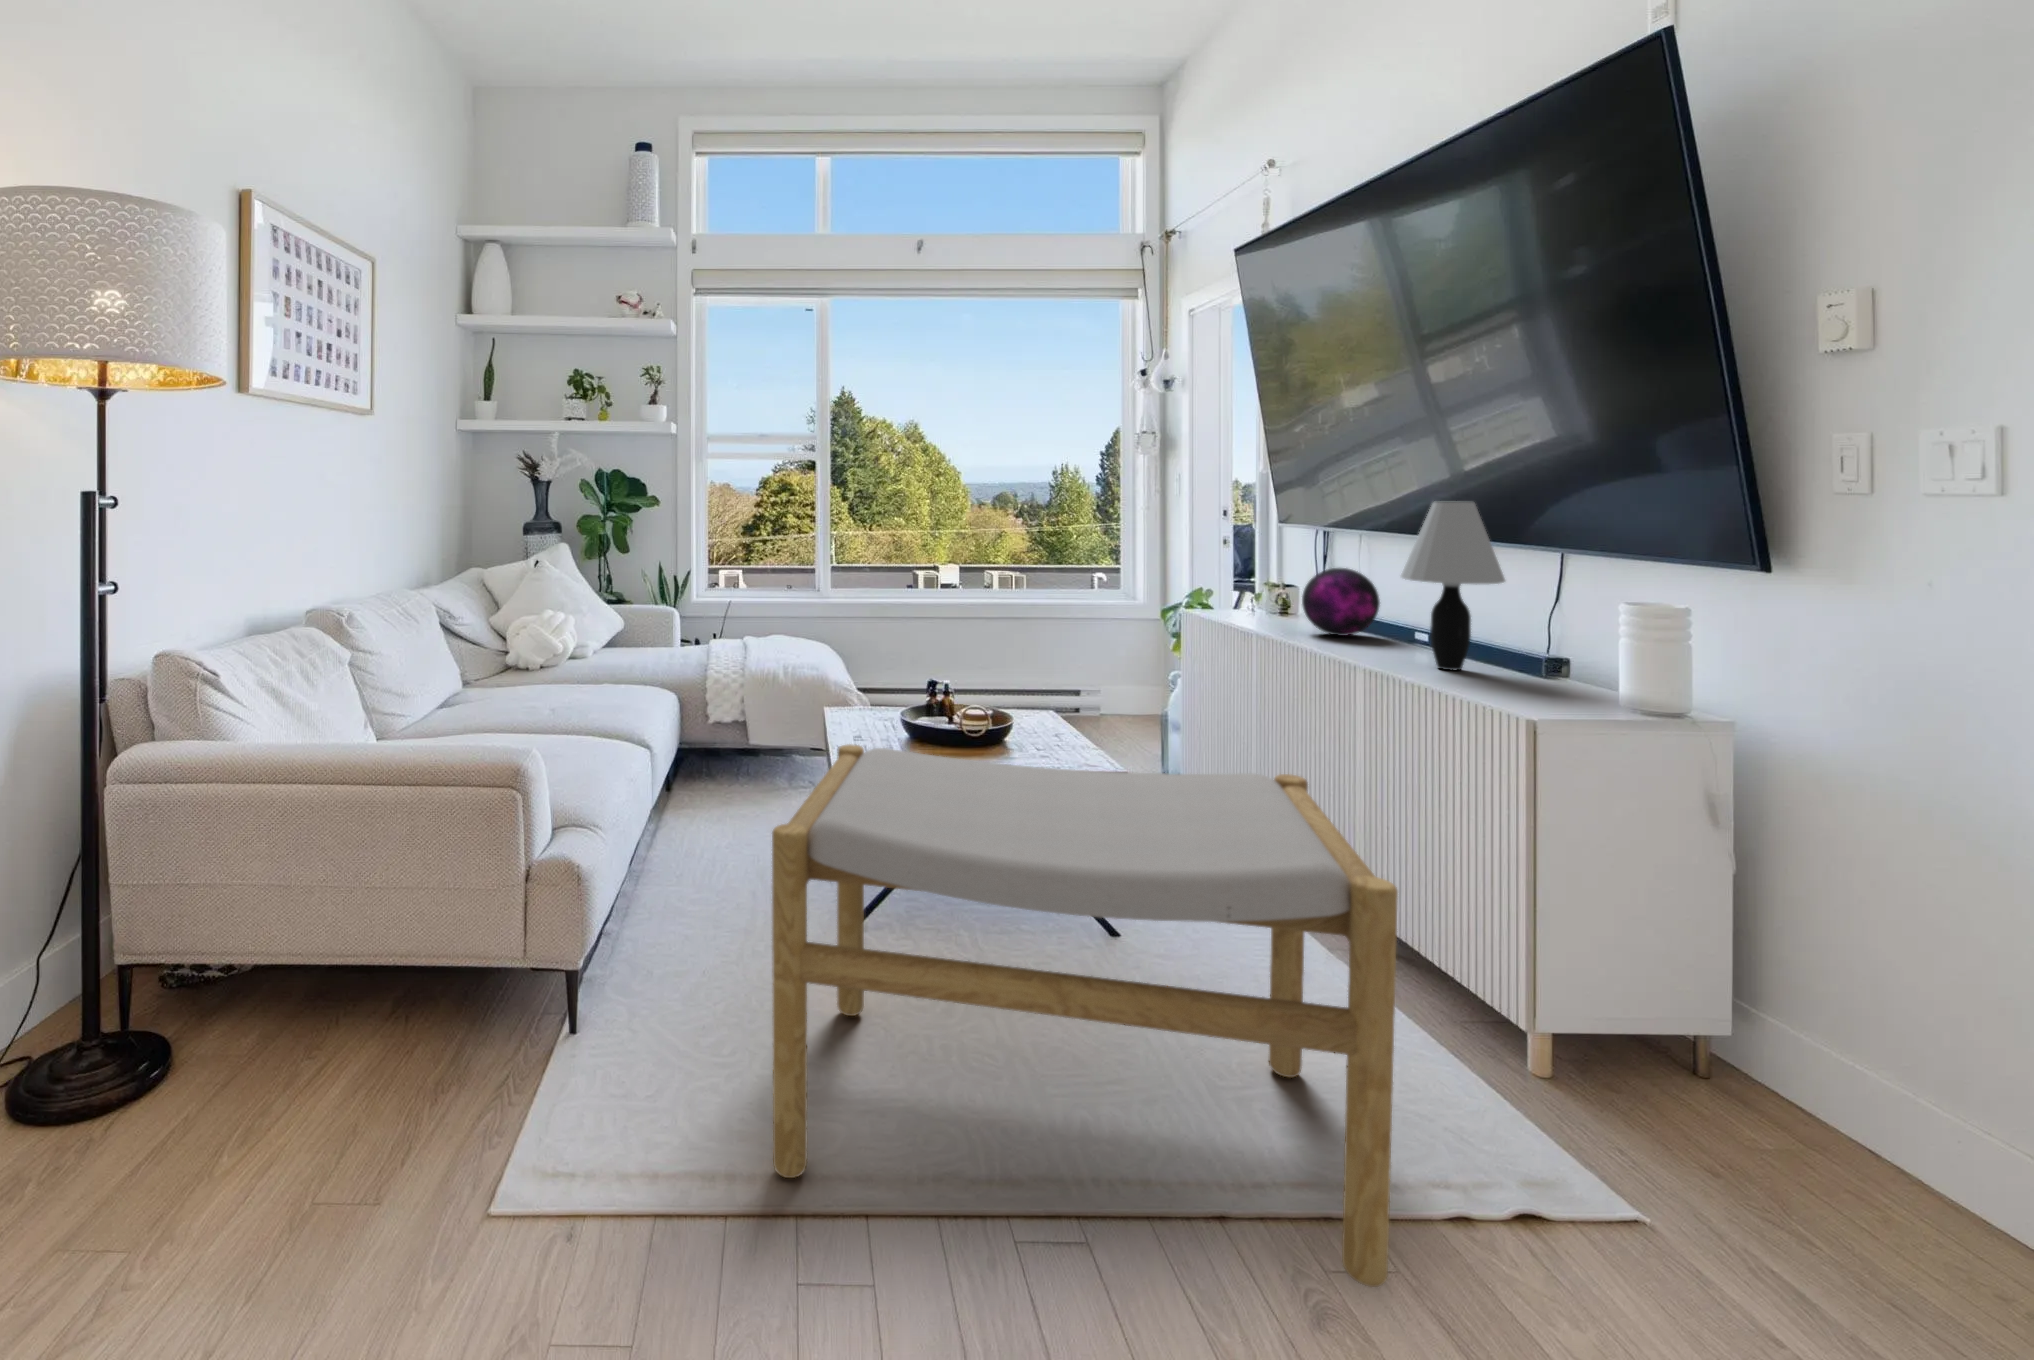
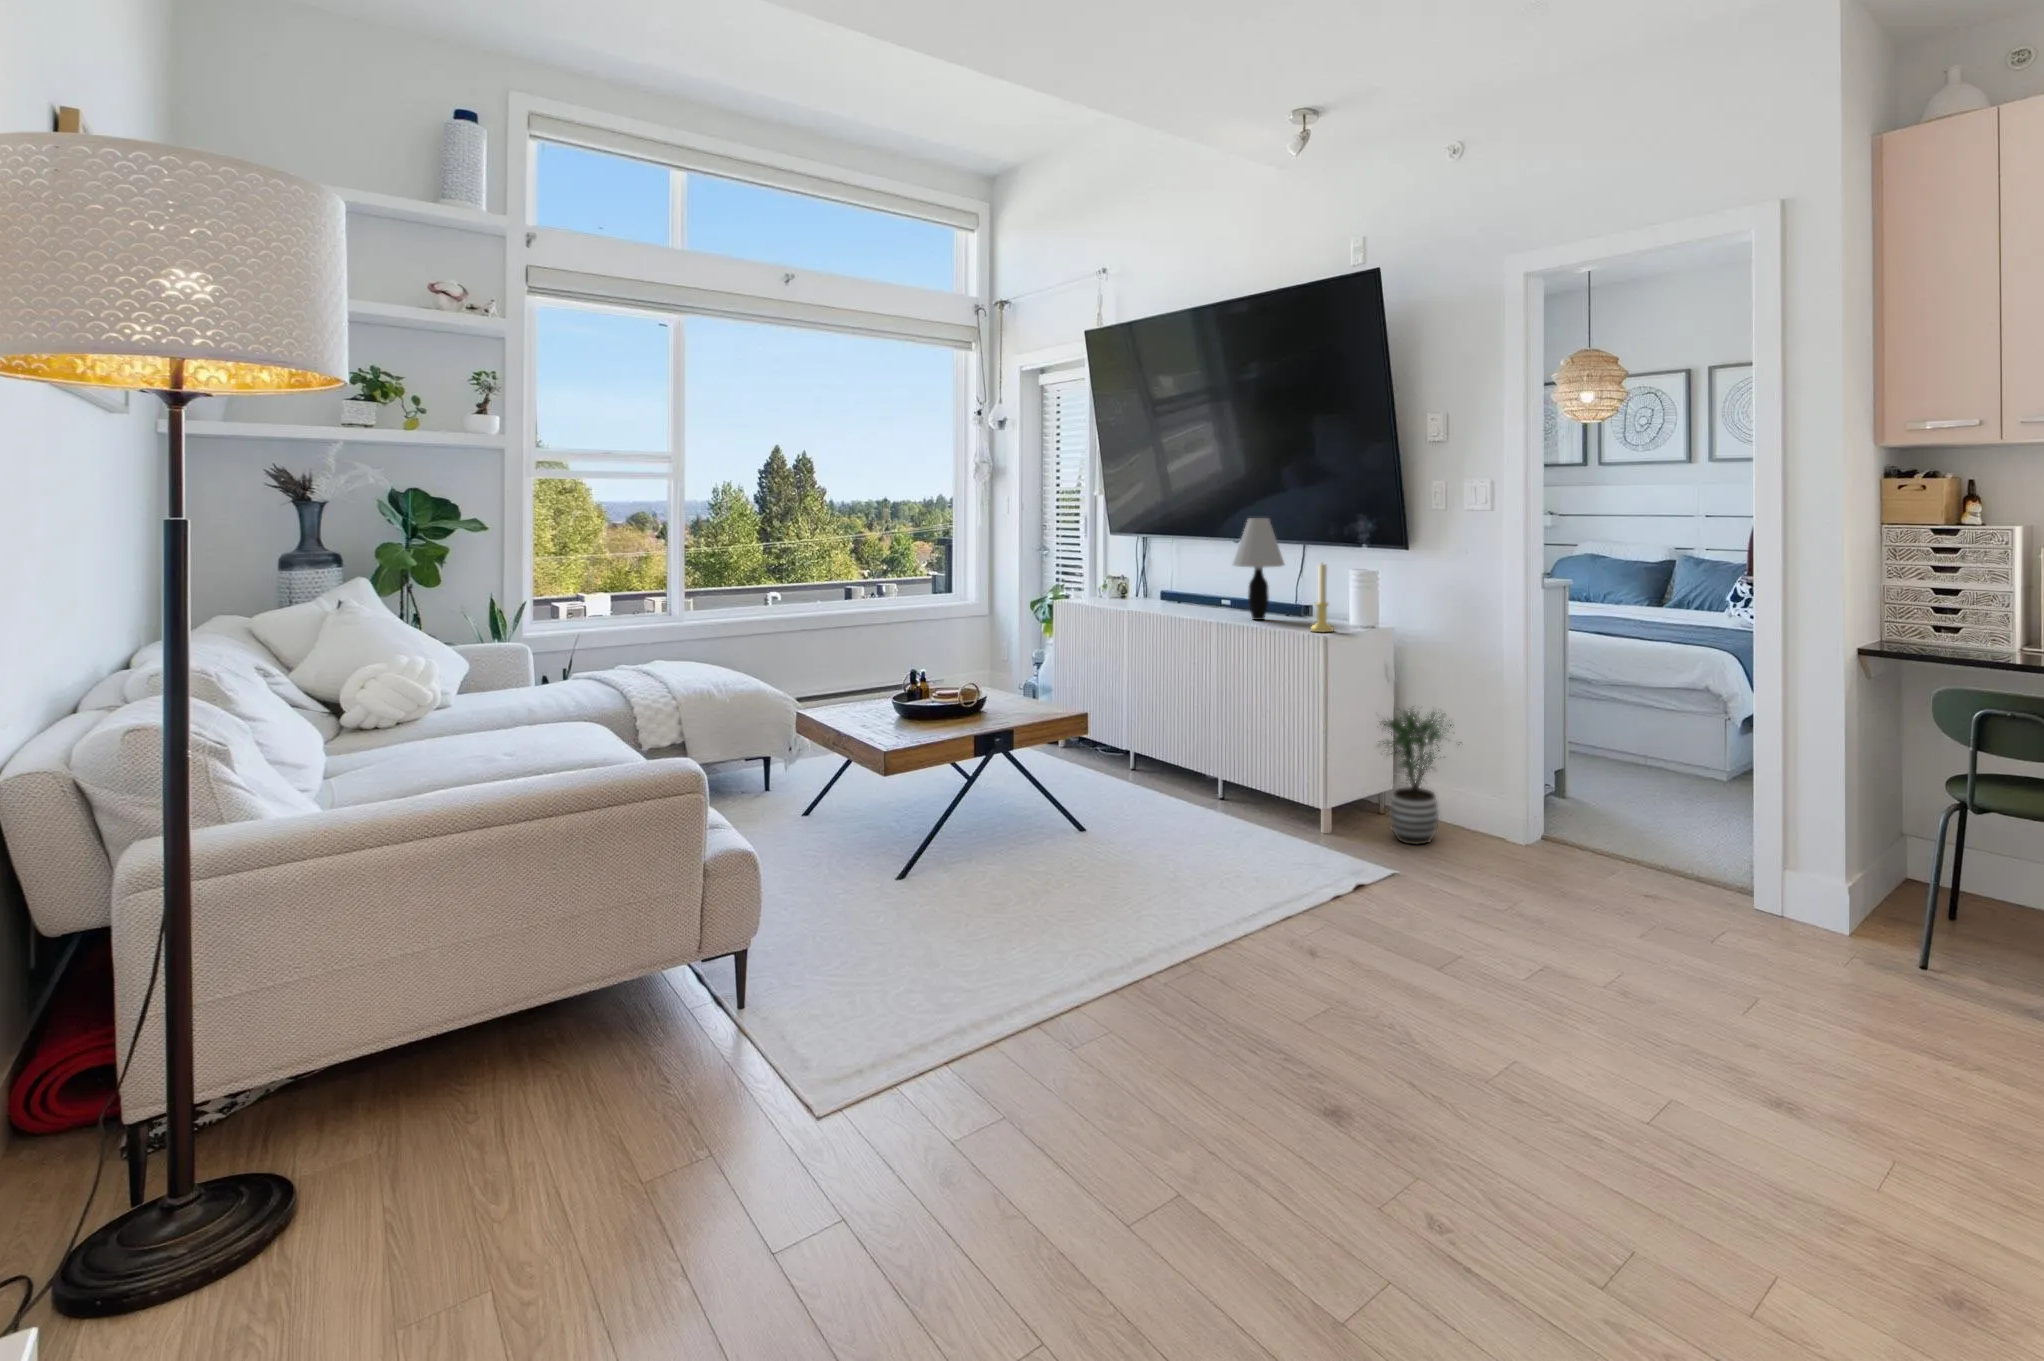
decorative orb: present [1302,568,1380,636] -> none [1157,562,1202,608]
candle holder: none [1523,580,1577,709] -> present [1310,563,1334,632]
footstool: present [772,744,1398,1287] -> none [934,686,1319,1014]
potted plant: none [1640,878,1897,1180] -> present [1379,706,1461,845]

